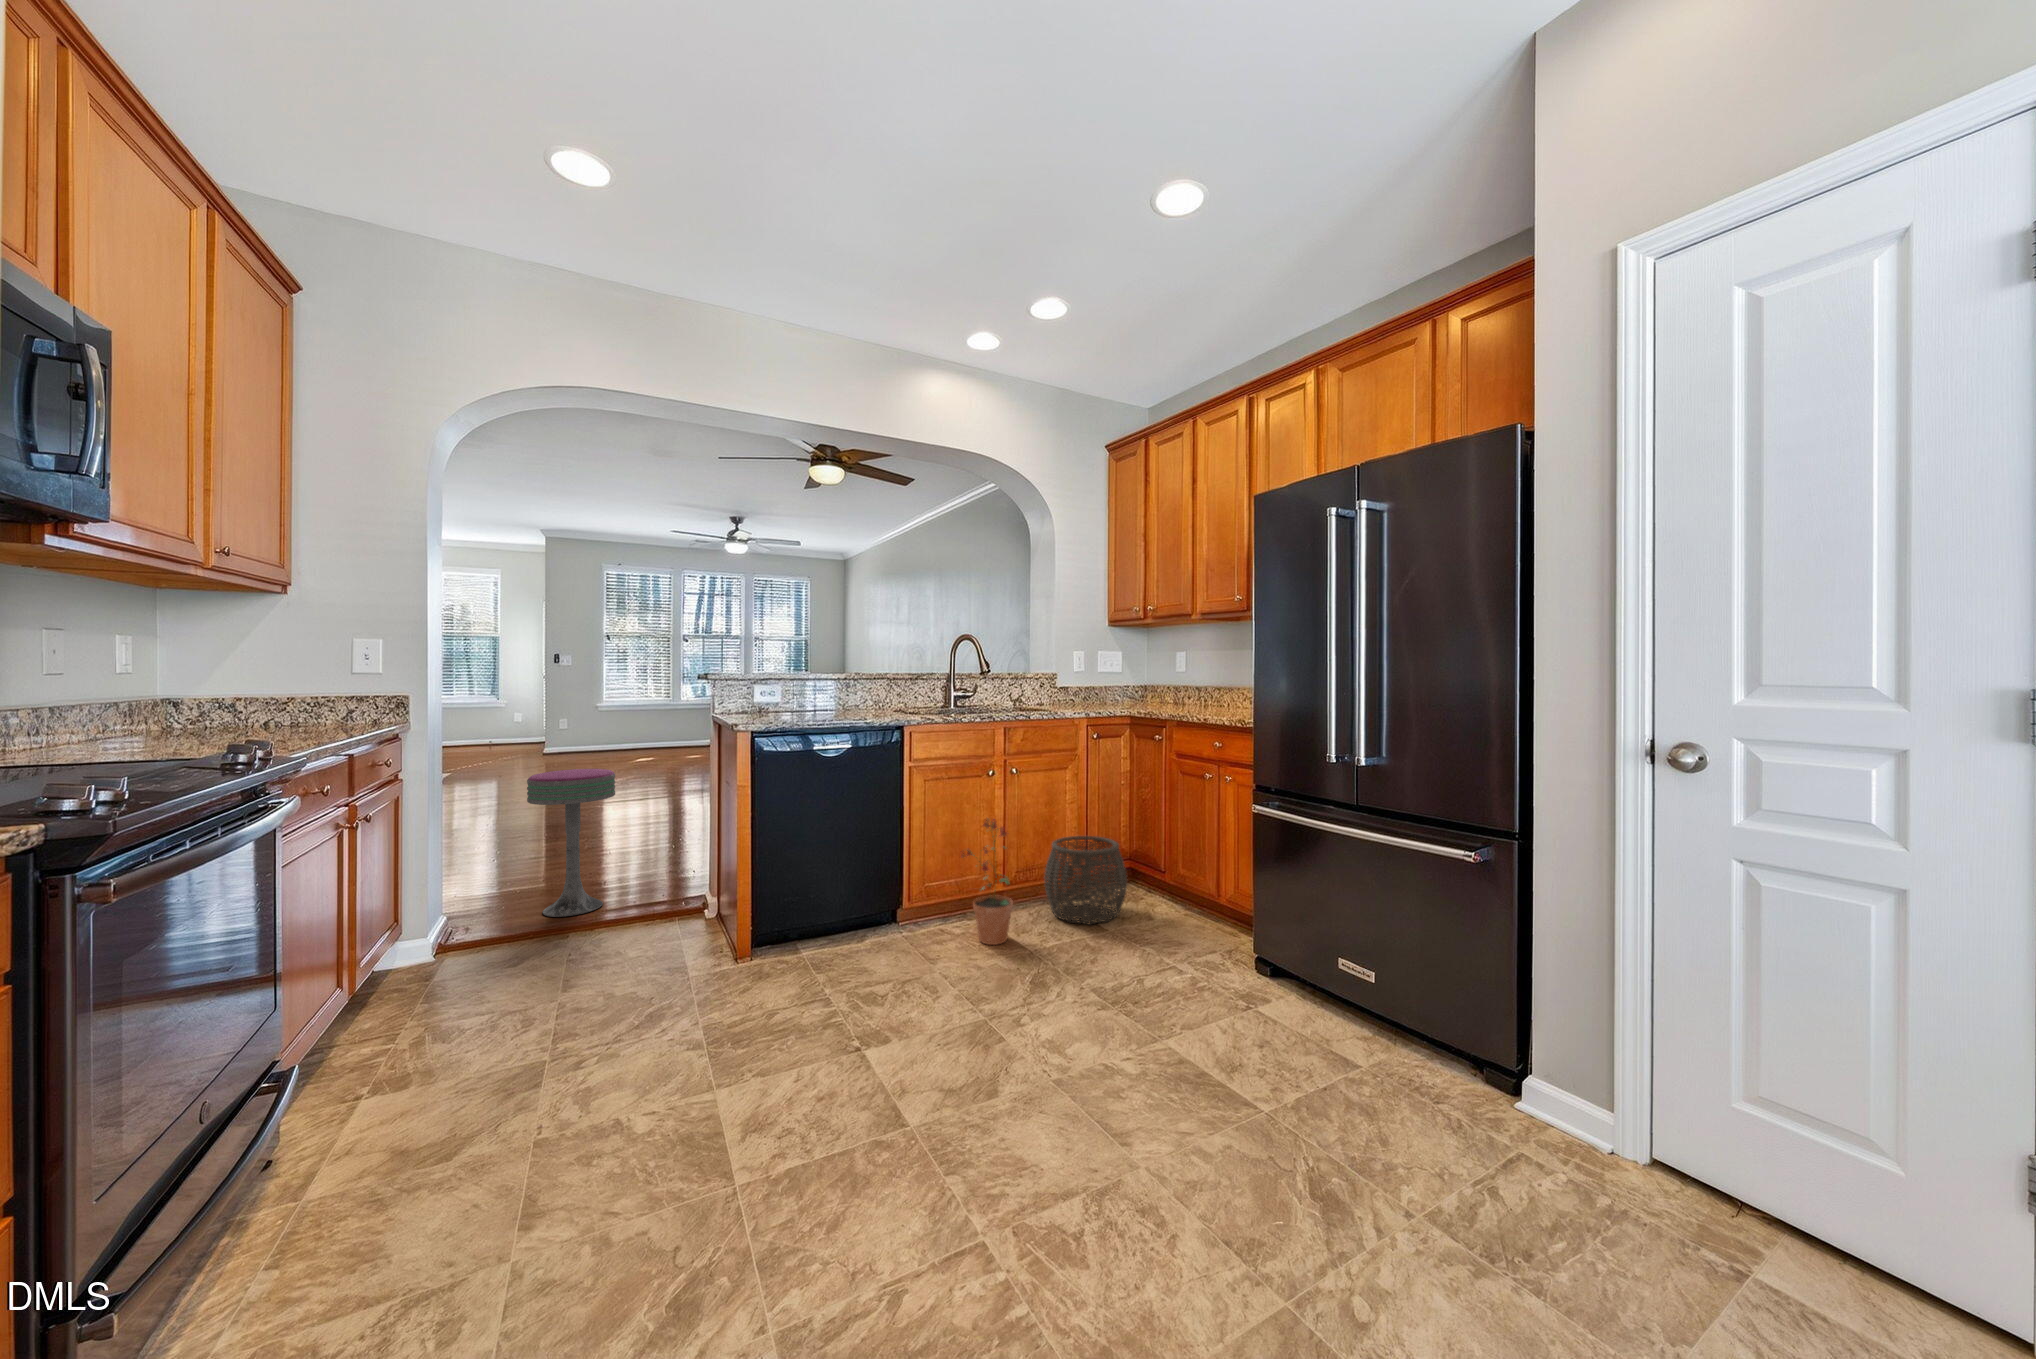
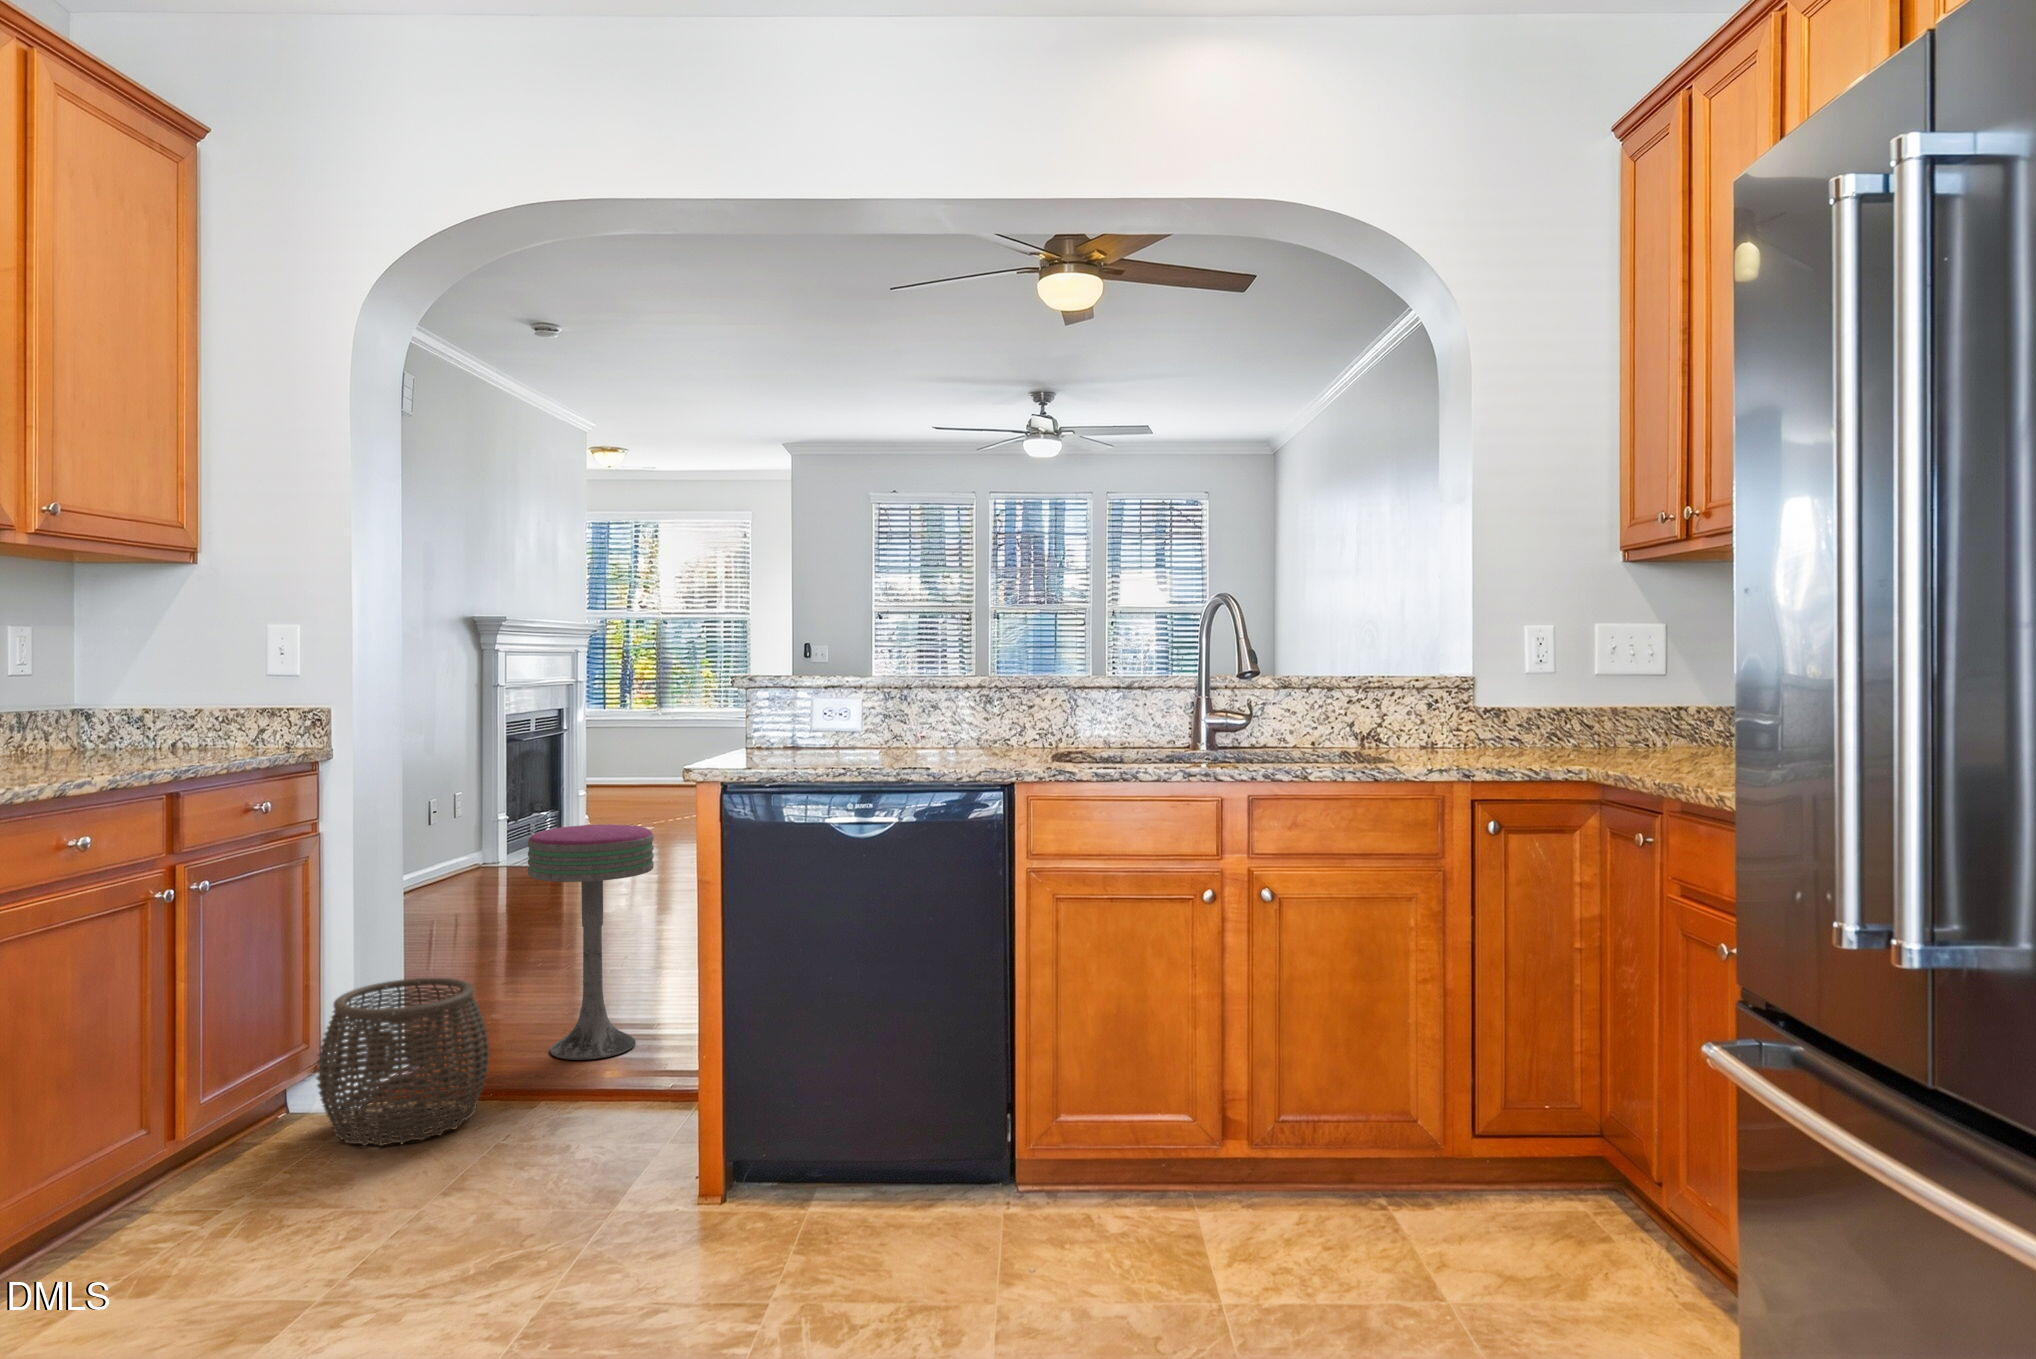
potted plant: present [961,818,1013,945] -> none [1099,1003,1202,1296]
woven basket: present [1044,836,1127,924] -> present [316,978,490,1146]

